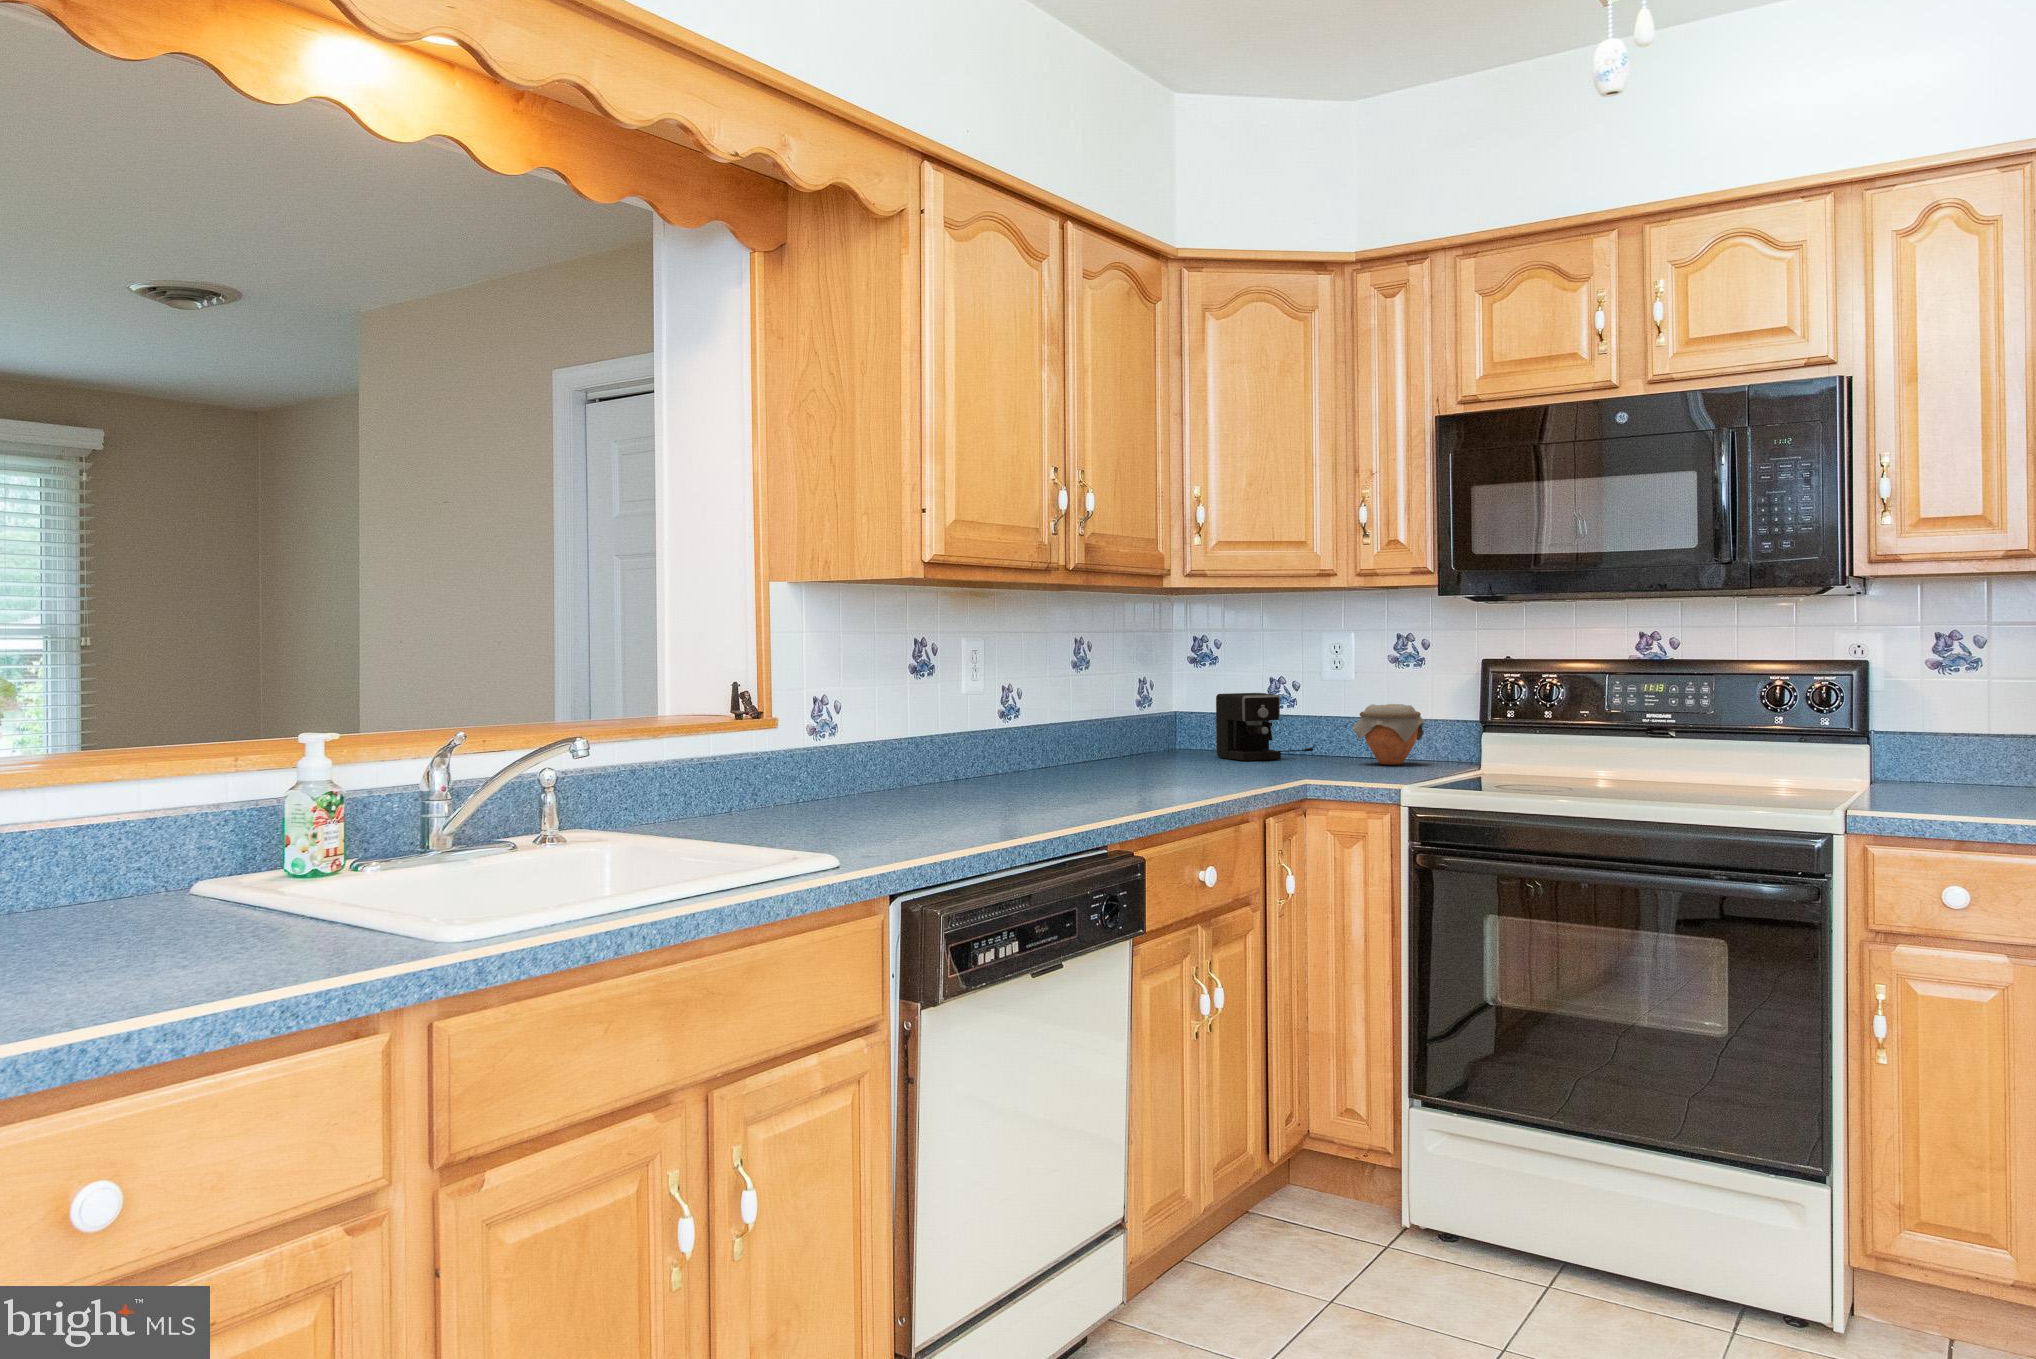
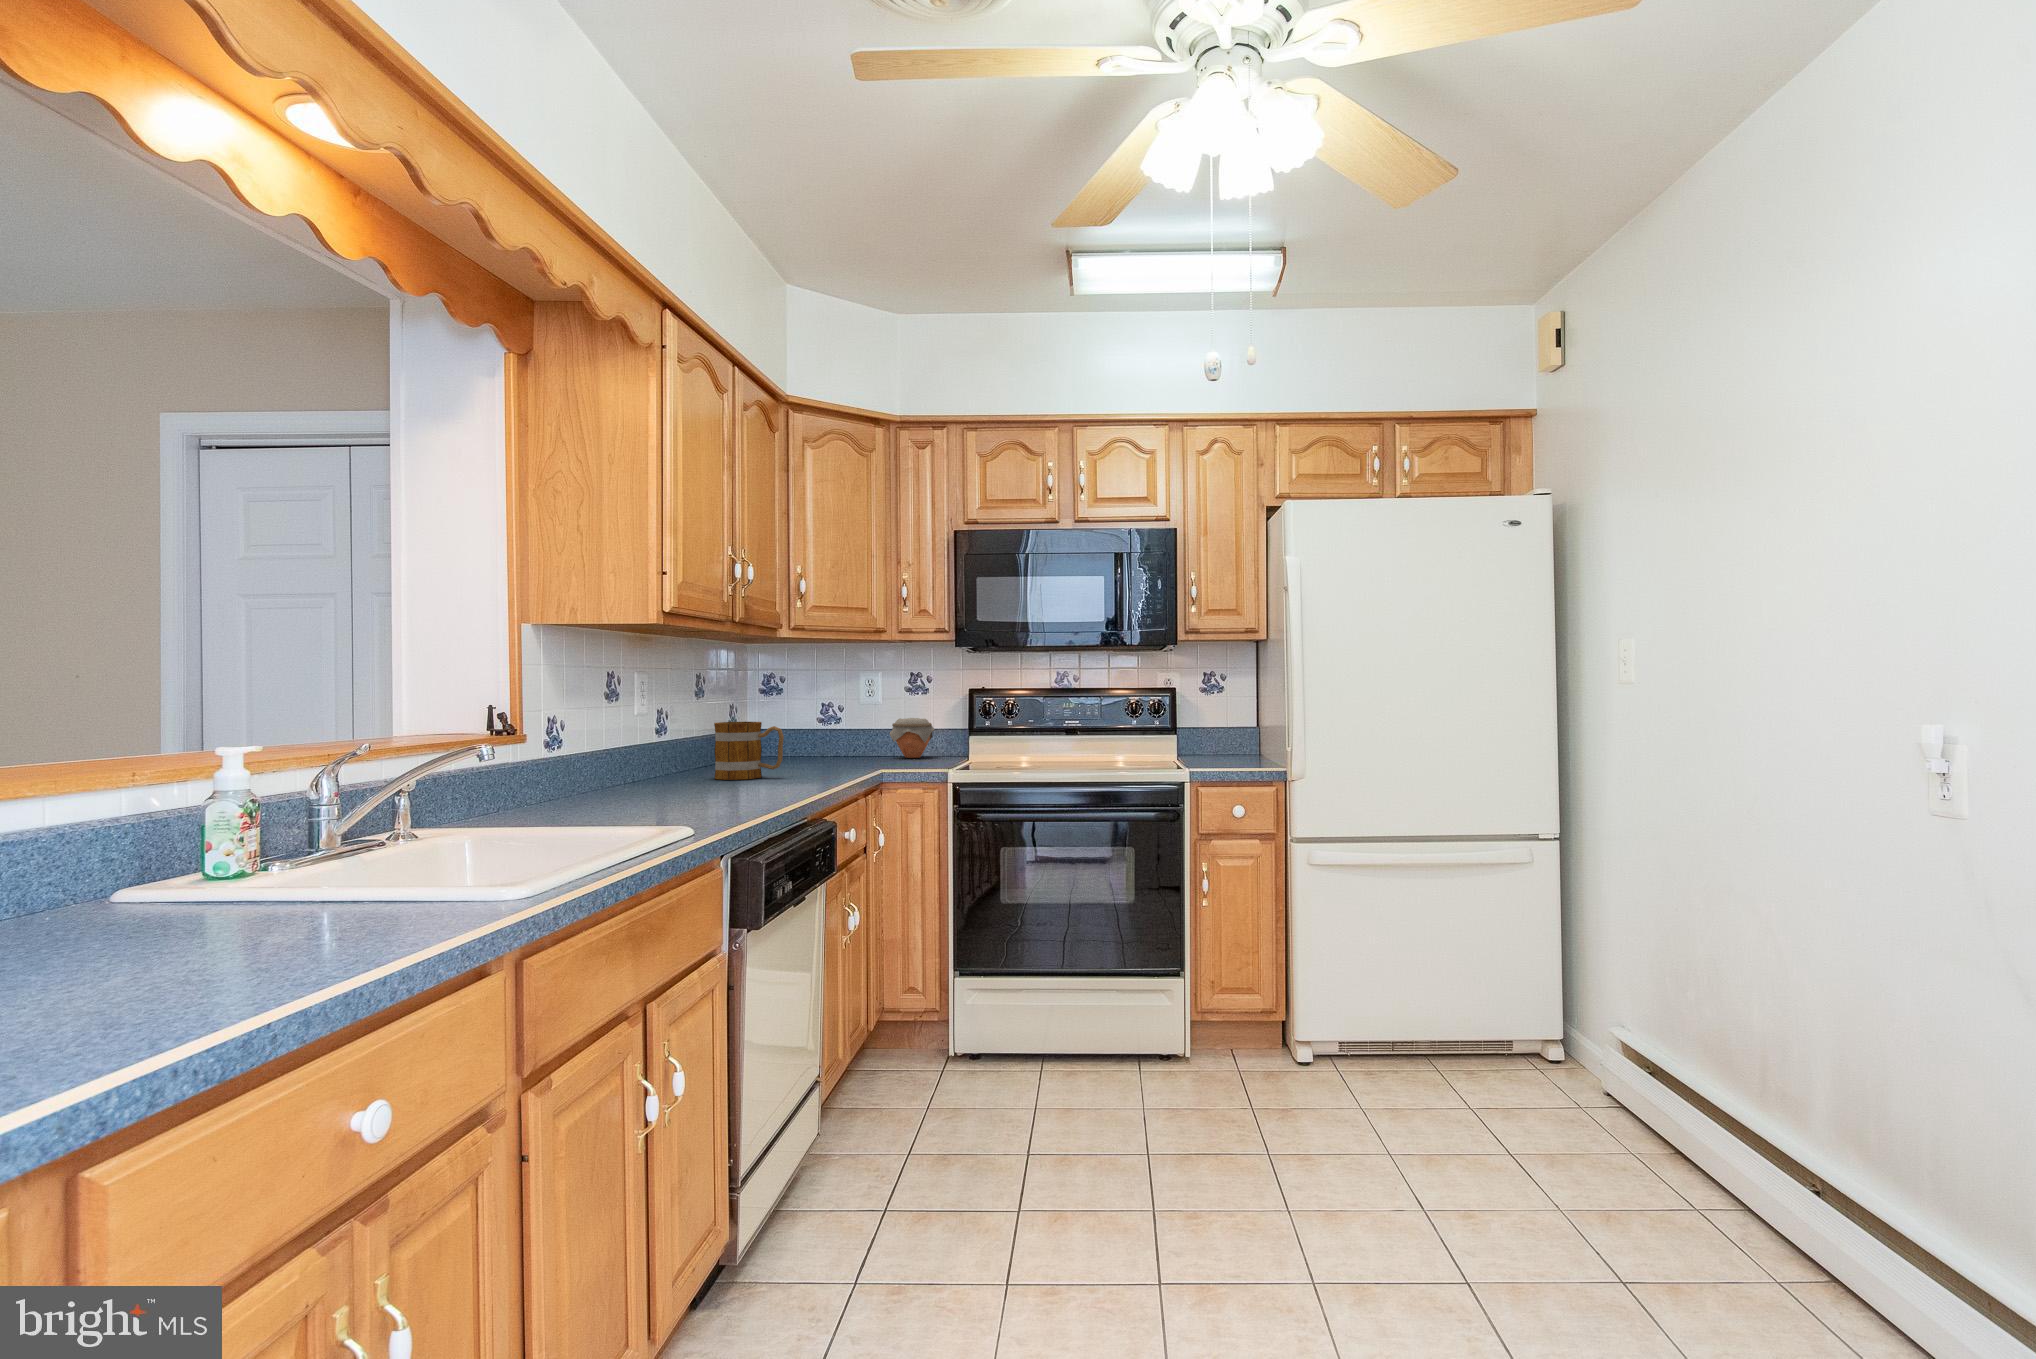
coffee maker: present [1216,693,1313,761] -> none [786,712,846,759]
mug: none [1055,707,1146,787] -> present [714,722,784,780]

